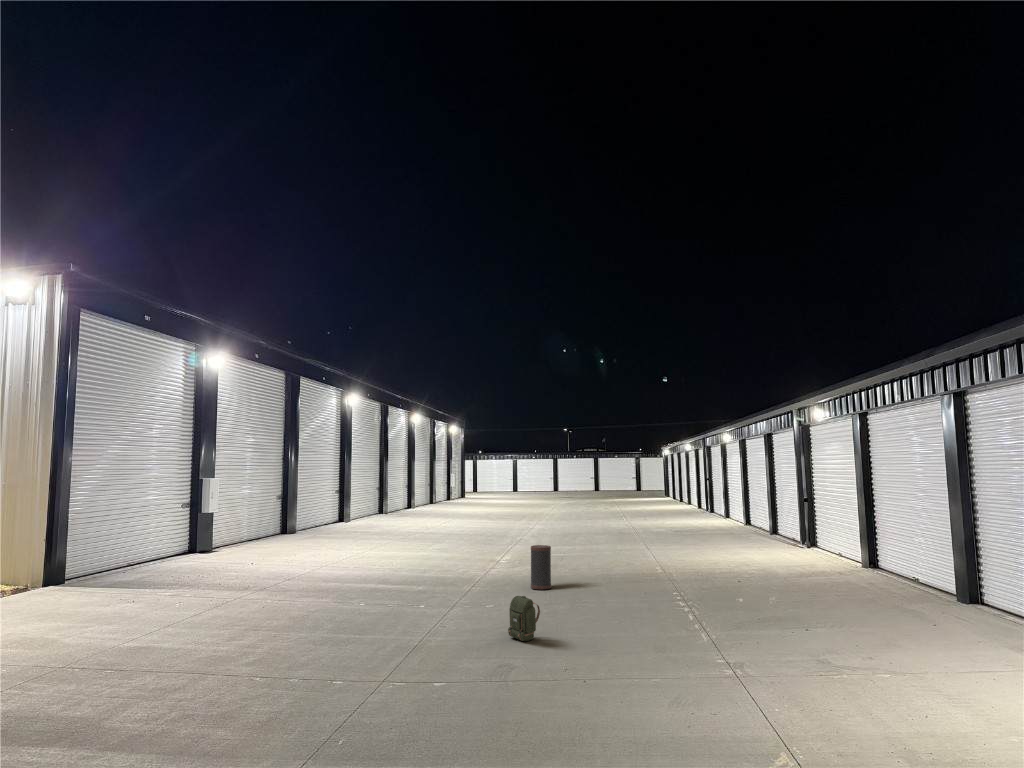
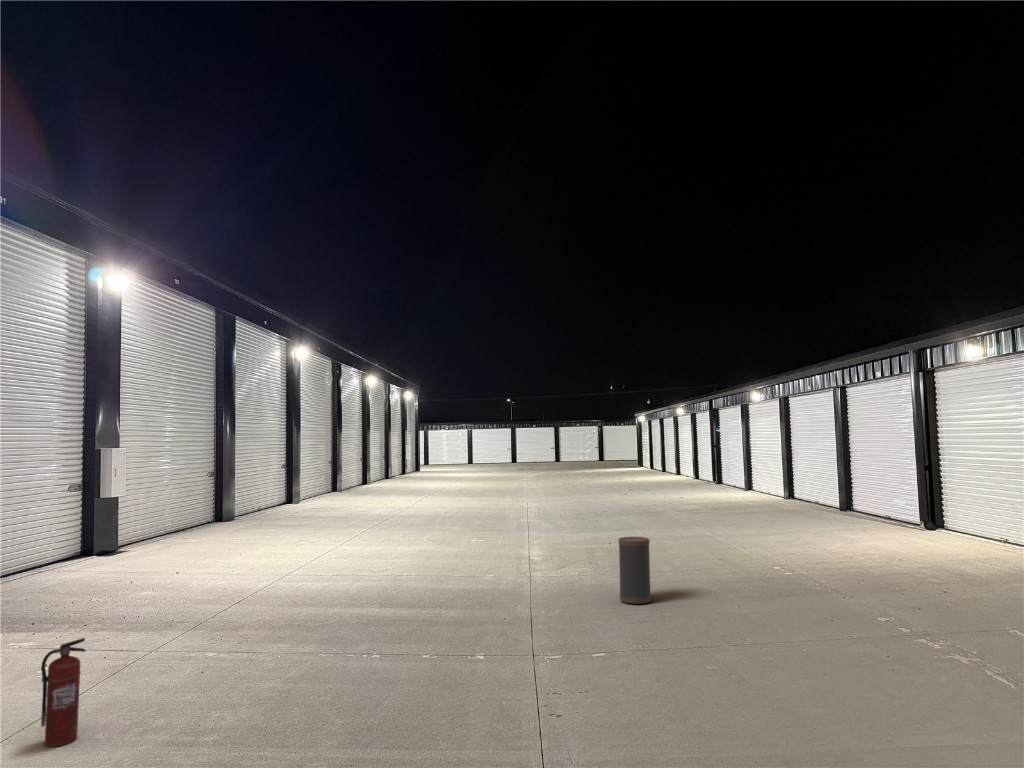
fire extinguisher: none [177,582,199,635] -> present [41,638,86,747]
backpack: present [508,596,540,641] -> none [690,642,748,730]

